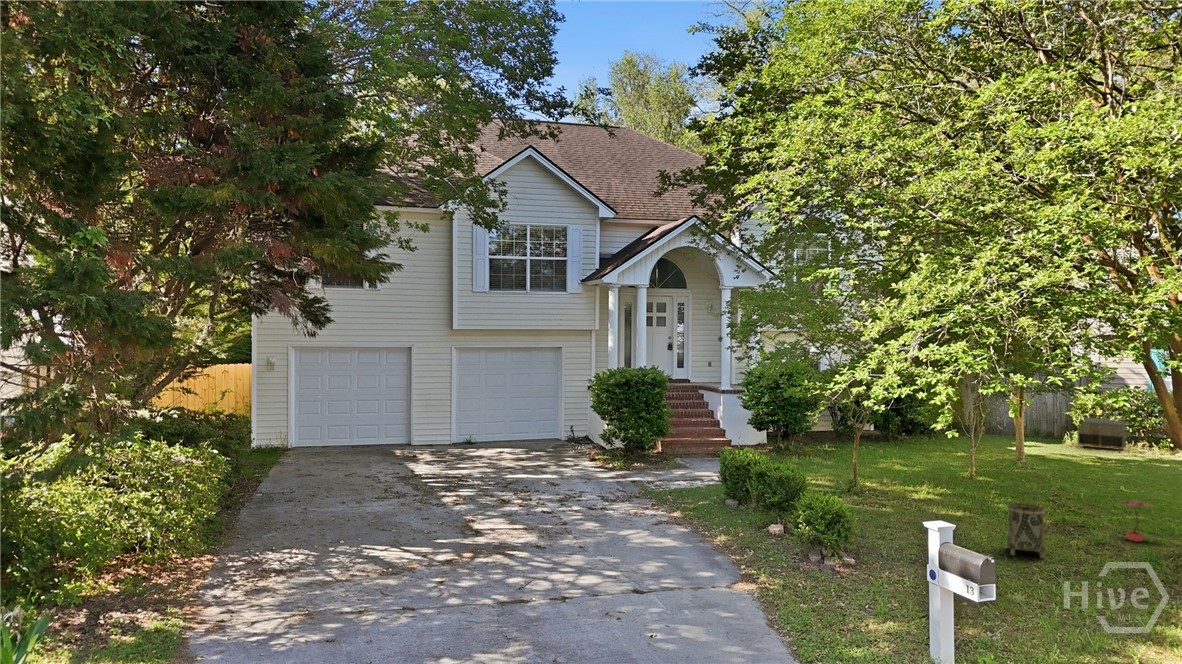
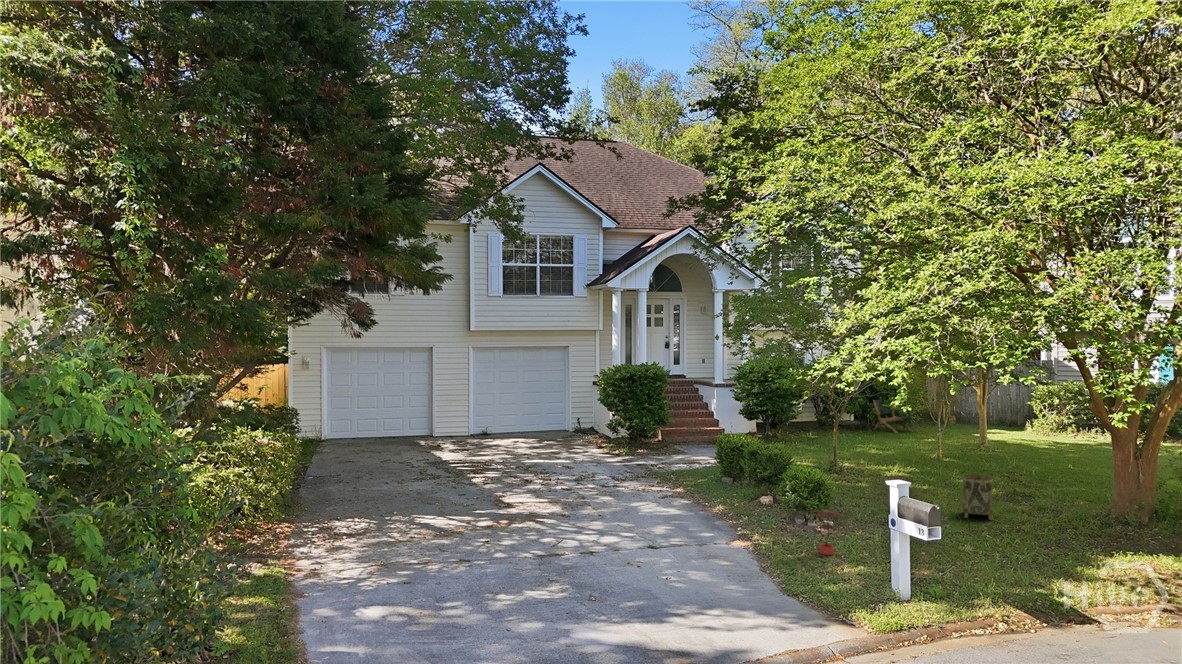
lounge chair: none [894,407,940,445] -> present [873,400,913,433]
storage bench: present [1078,418,1126,451] -> none [1038,407,1081,437]
potted plant: present [1118,500,1154,542] -> present [811,509,843,555]

